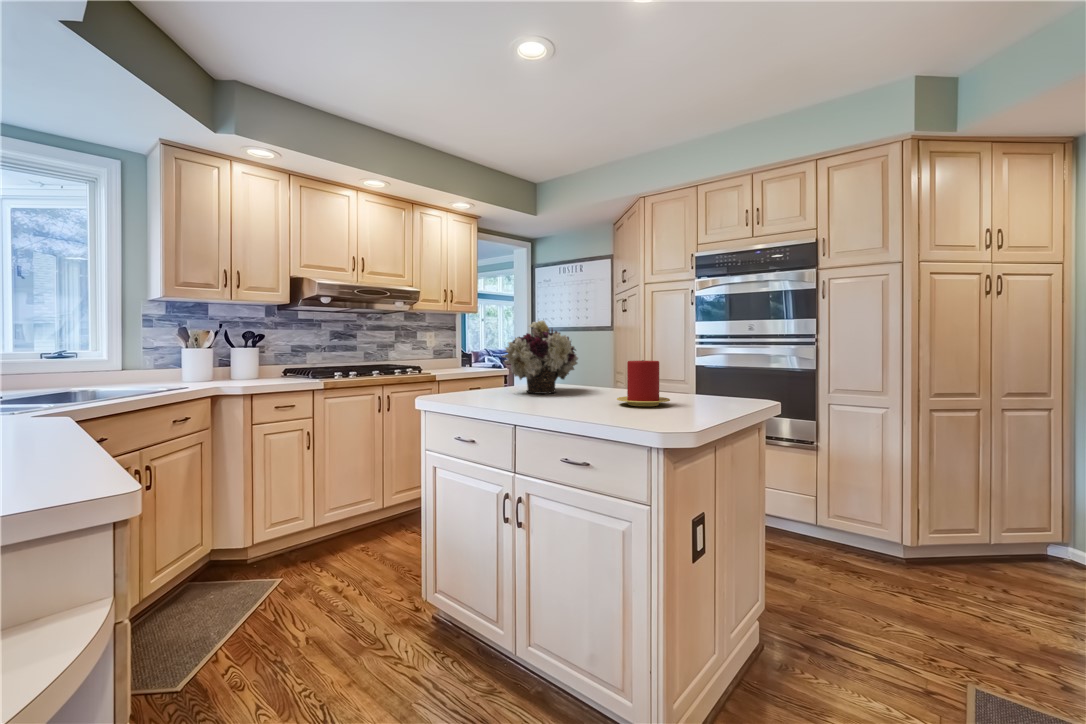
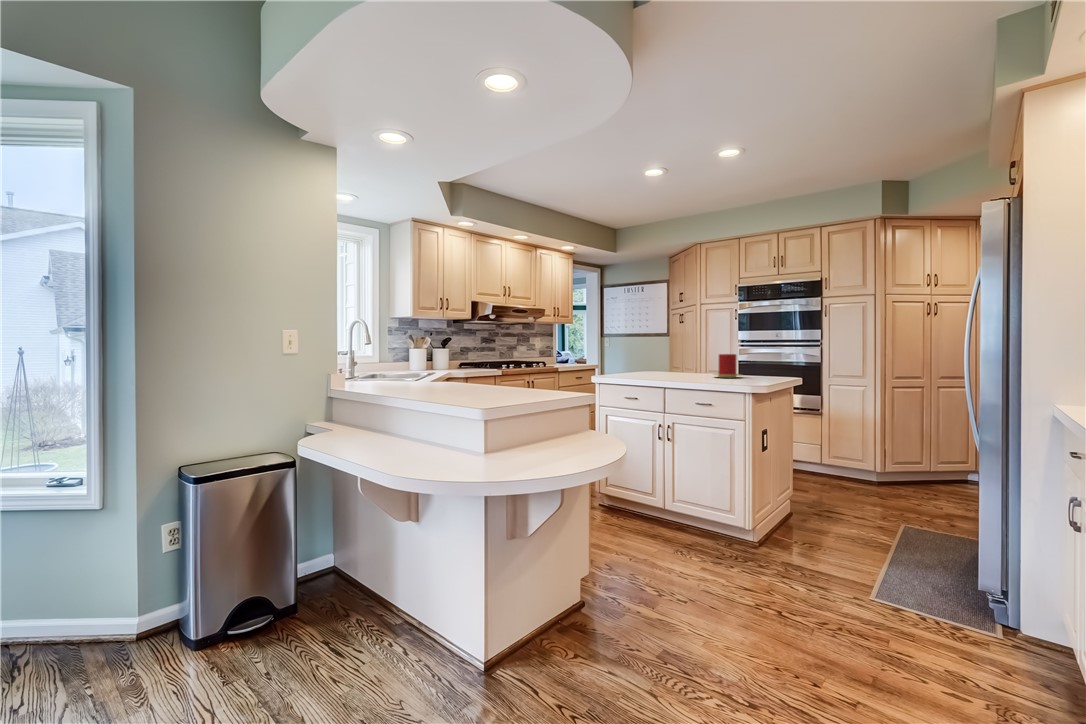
flower arrangement: present [502,320,578,394] -> none [637,332,680,374]

